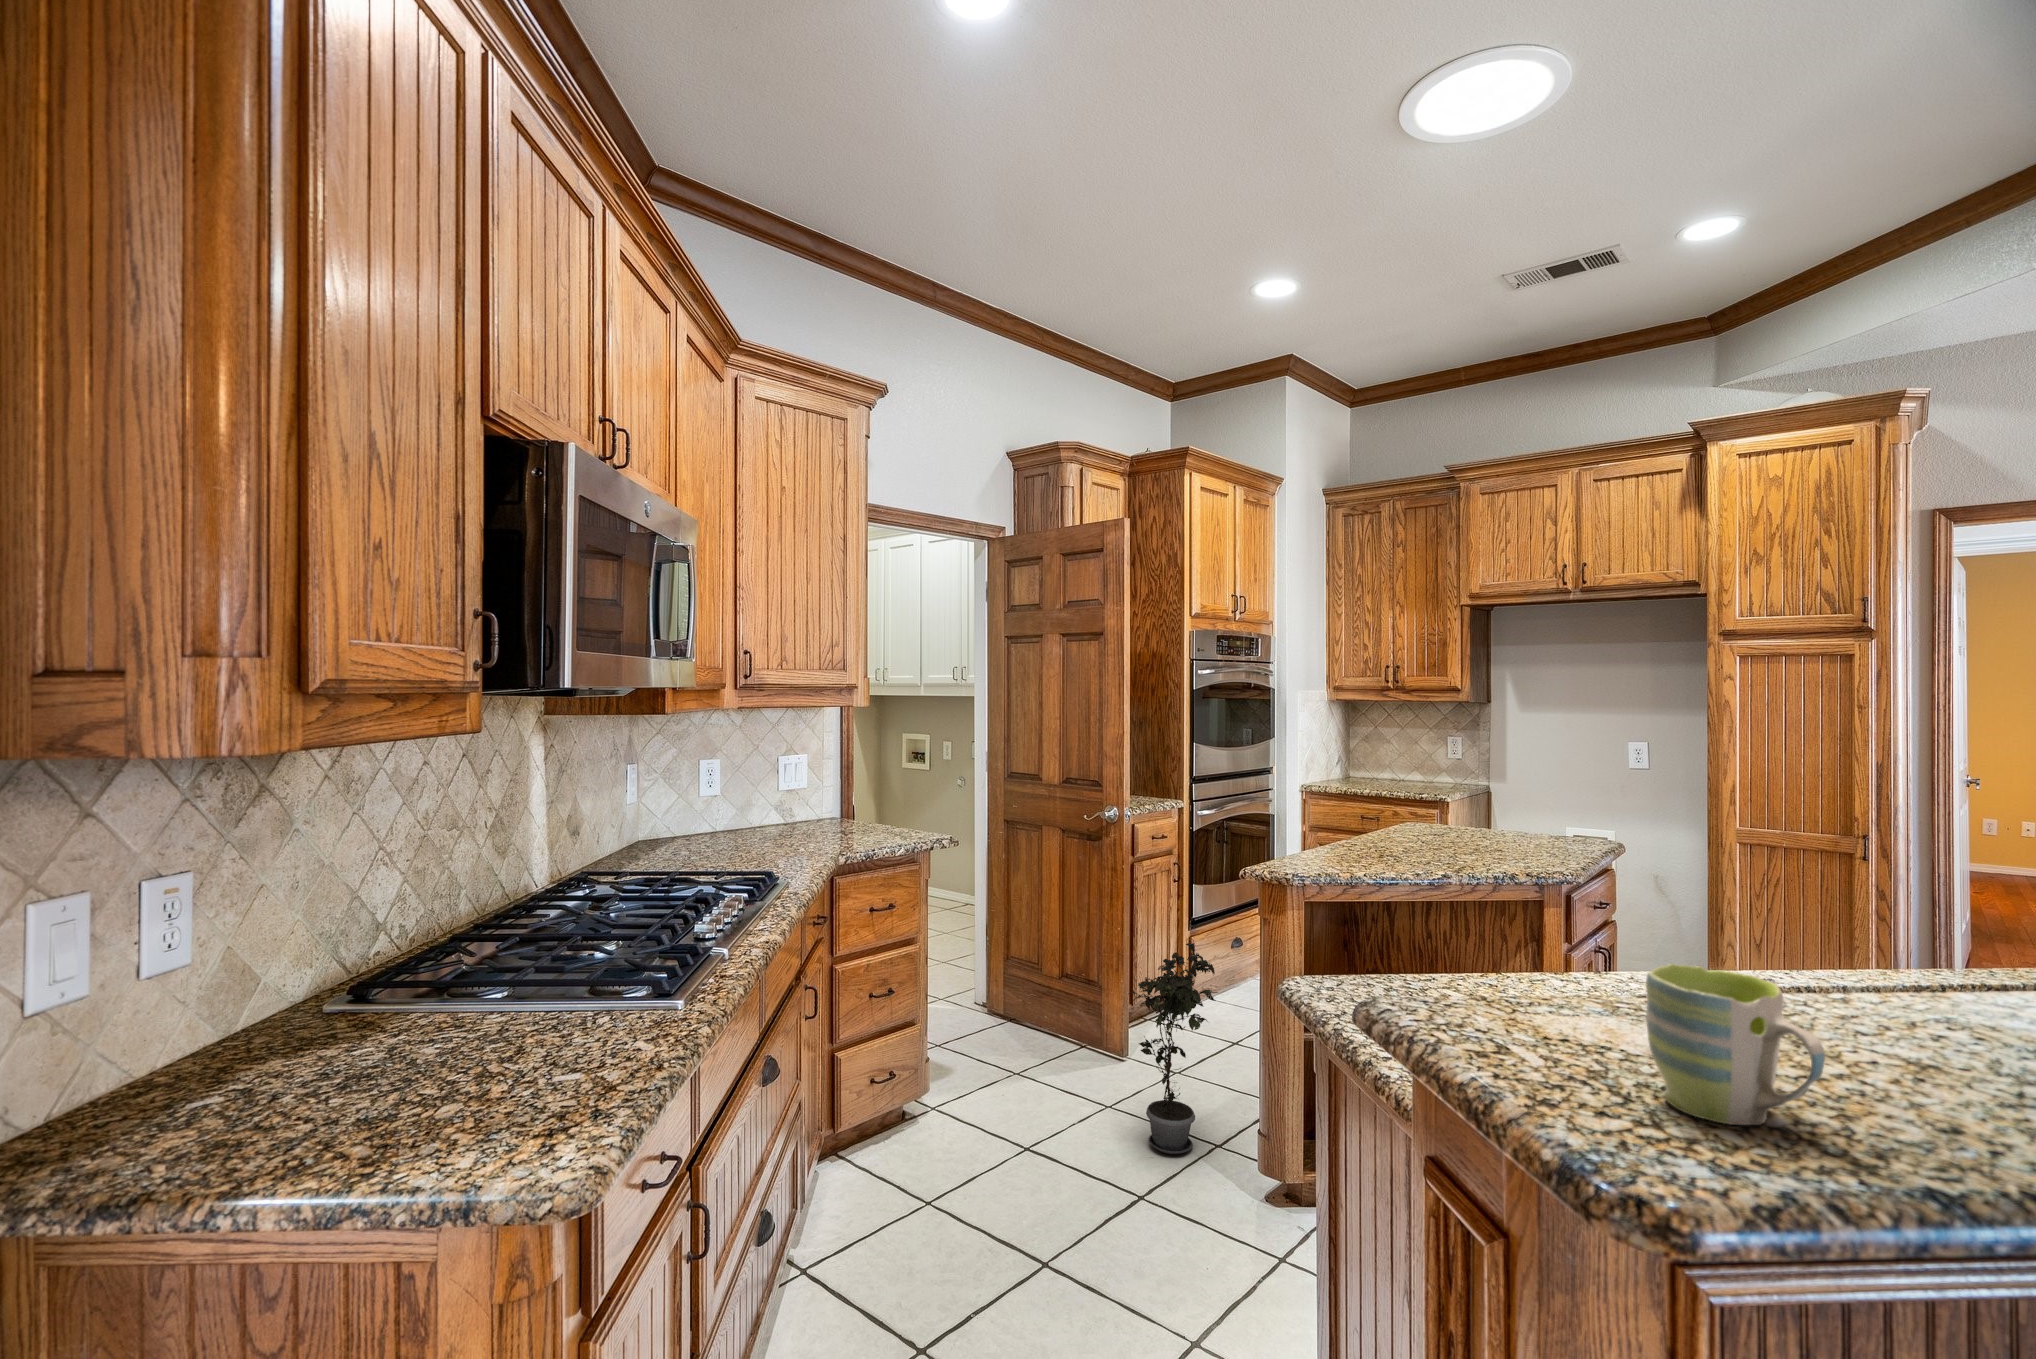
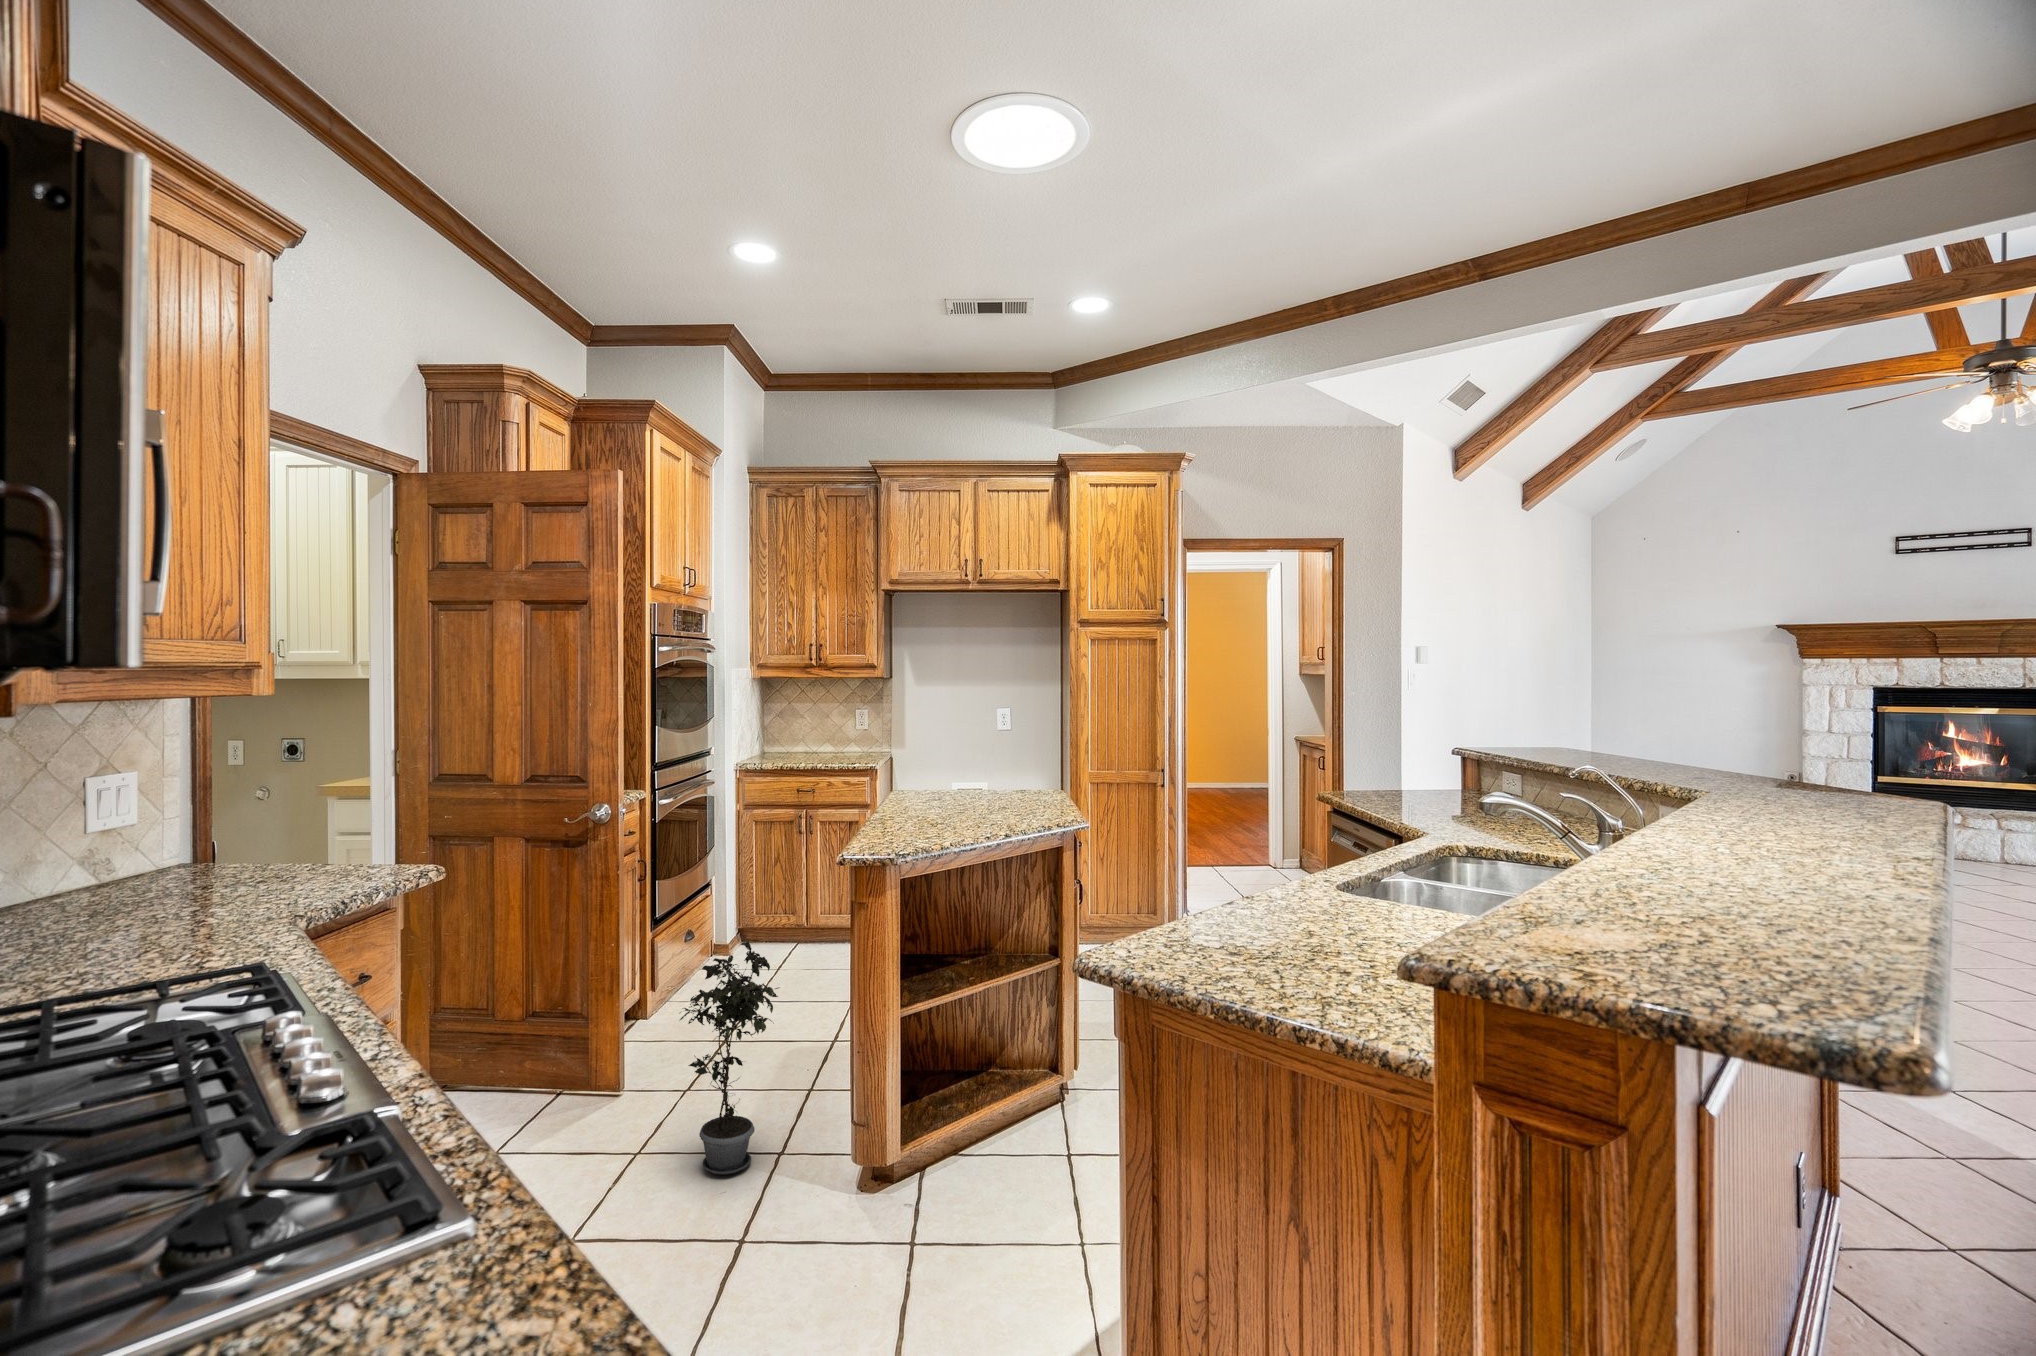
mug: present [1646,964,1825,1125] -> none [1544,858,1661,958]

